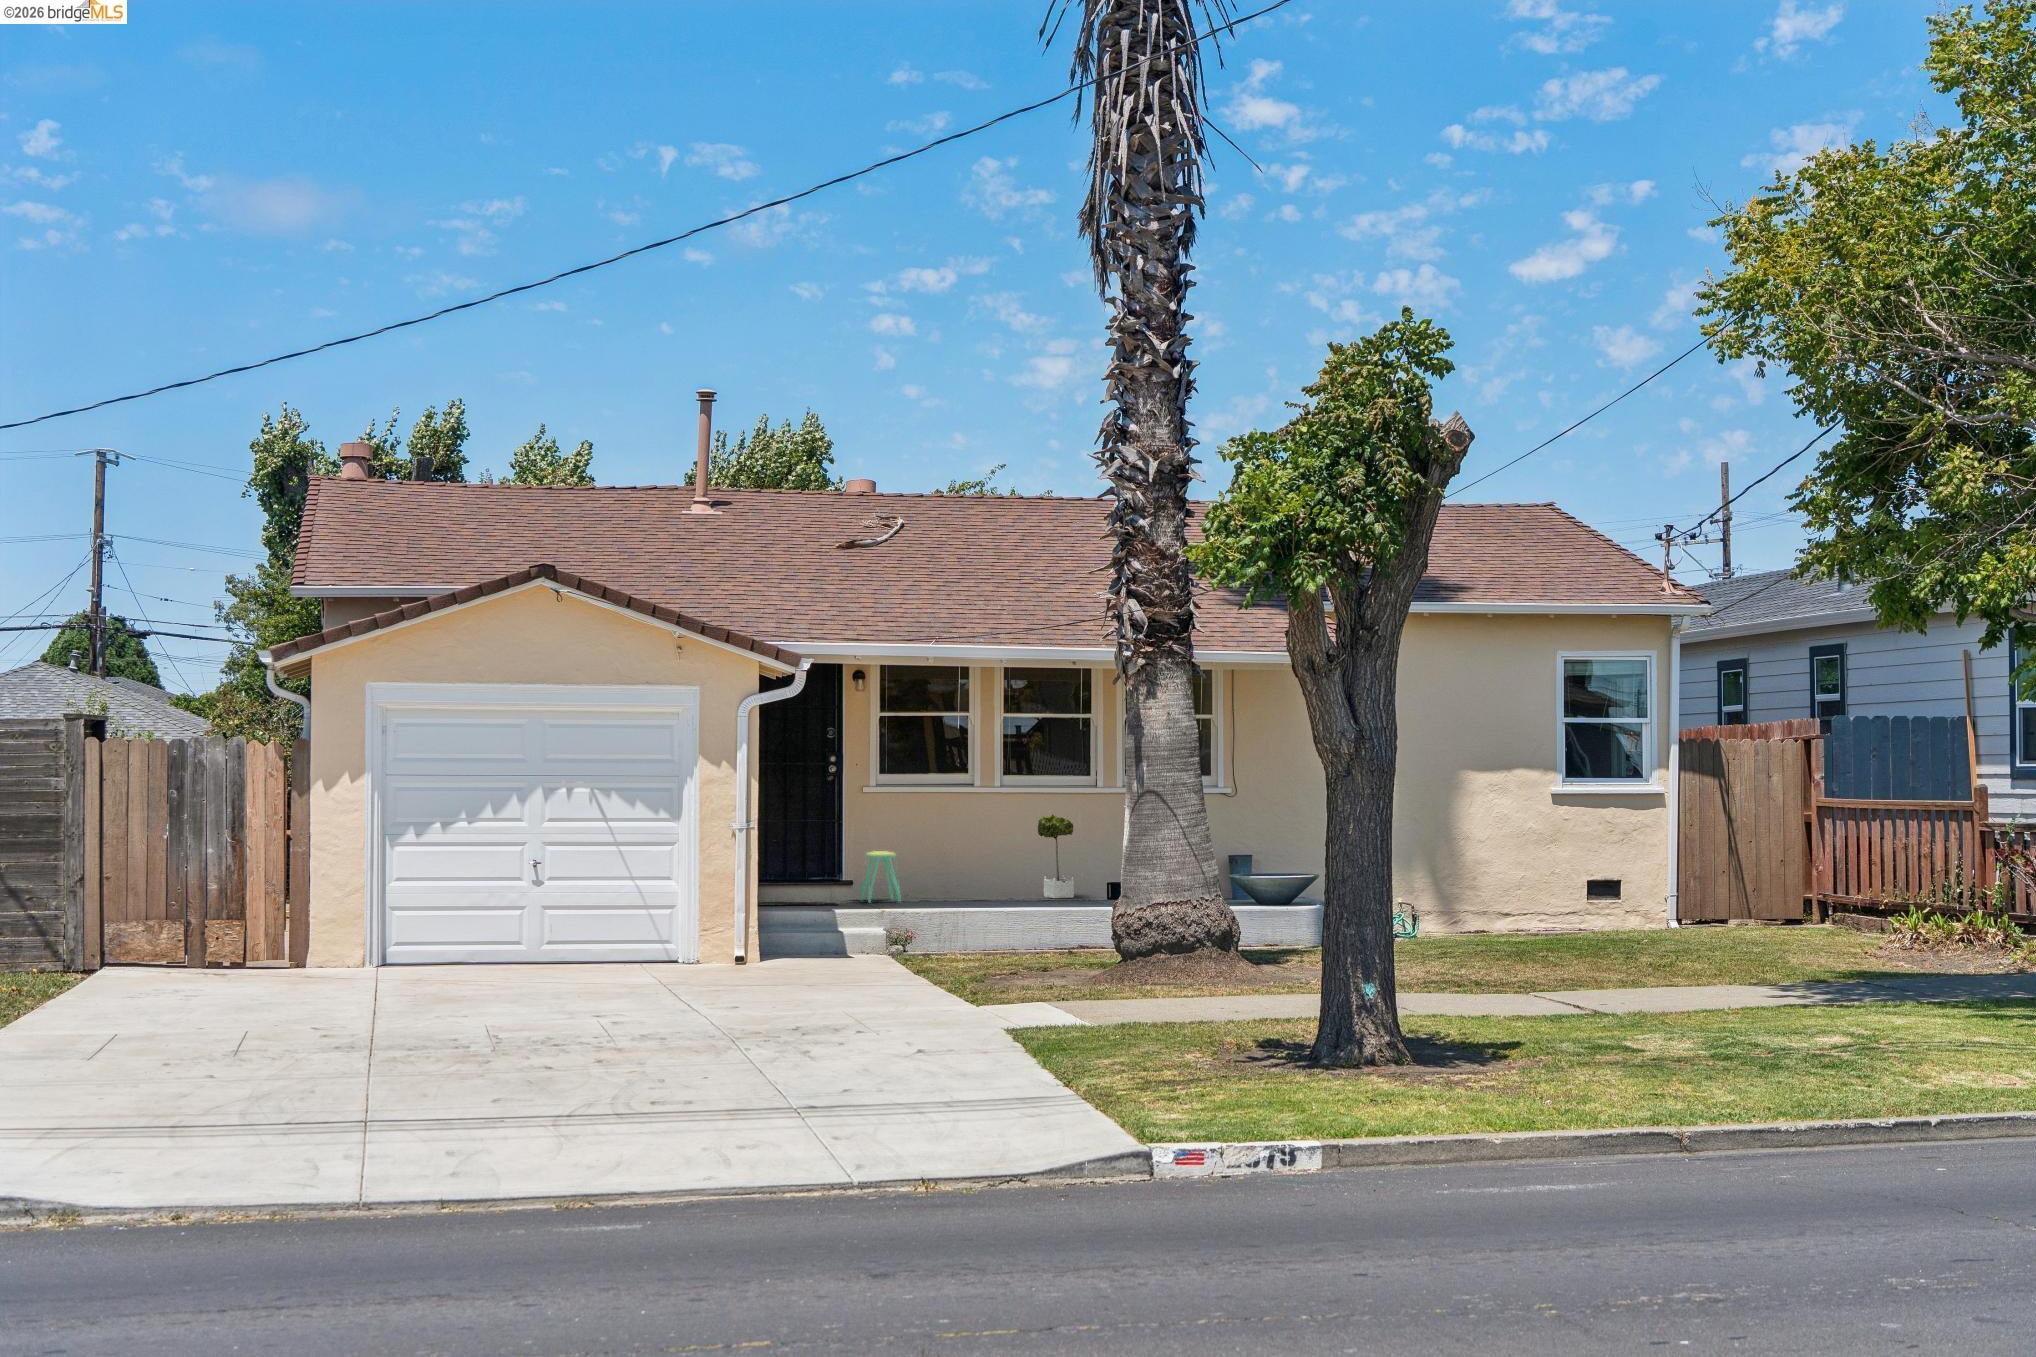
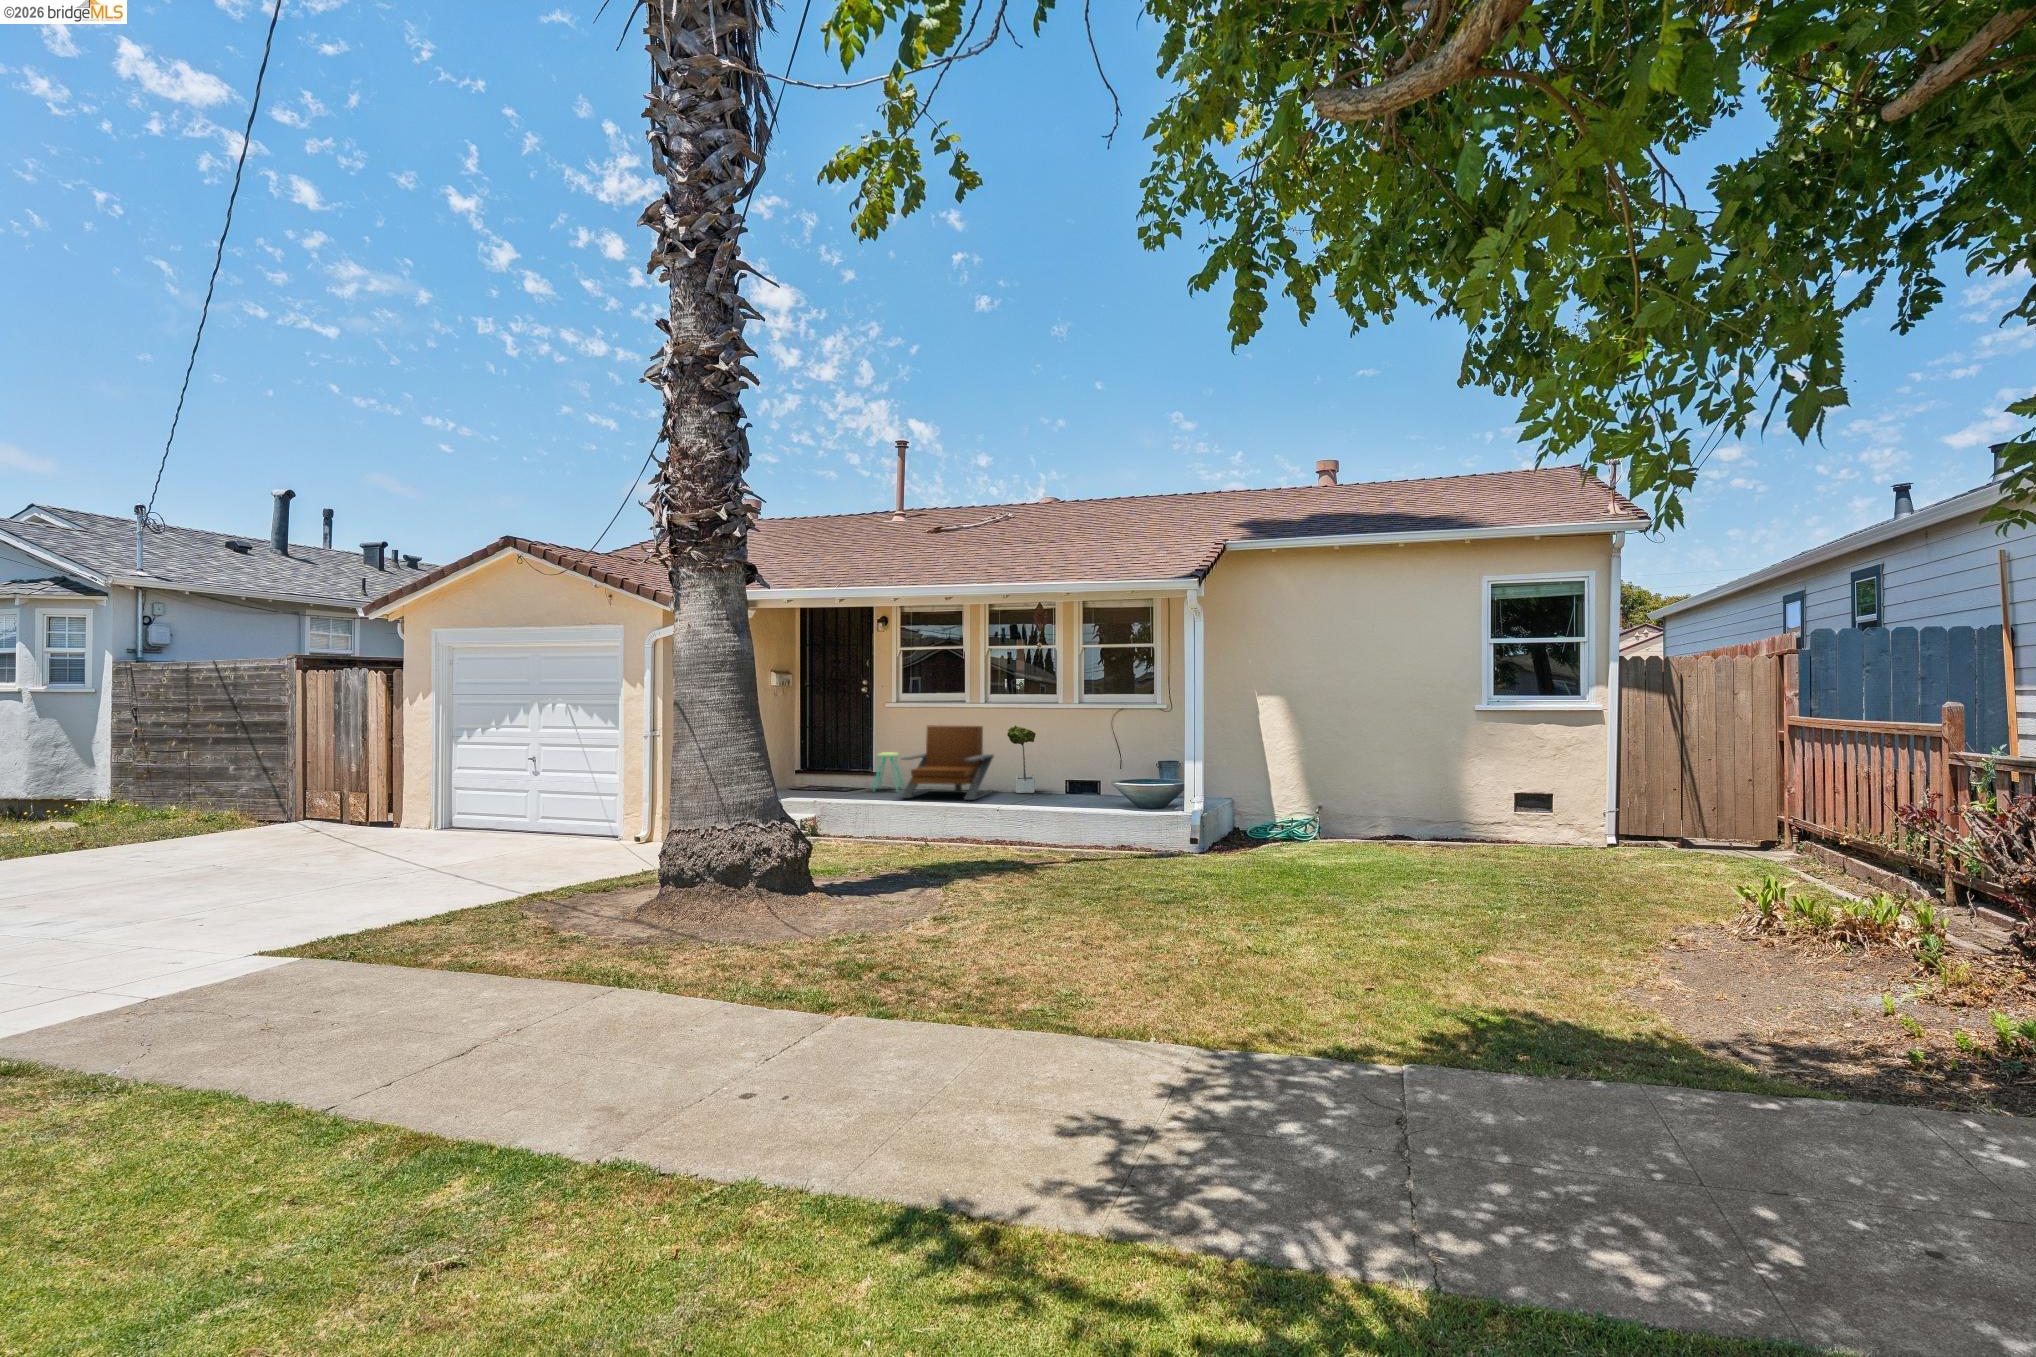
lounge chair: none [926,815,1030,907] -> present [902,725,994,800]

